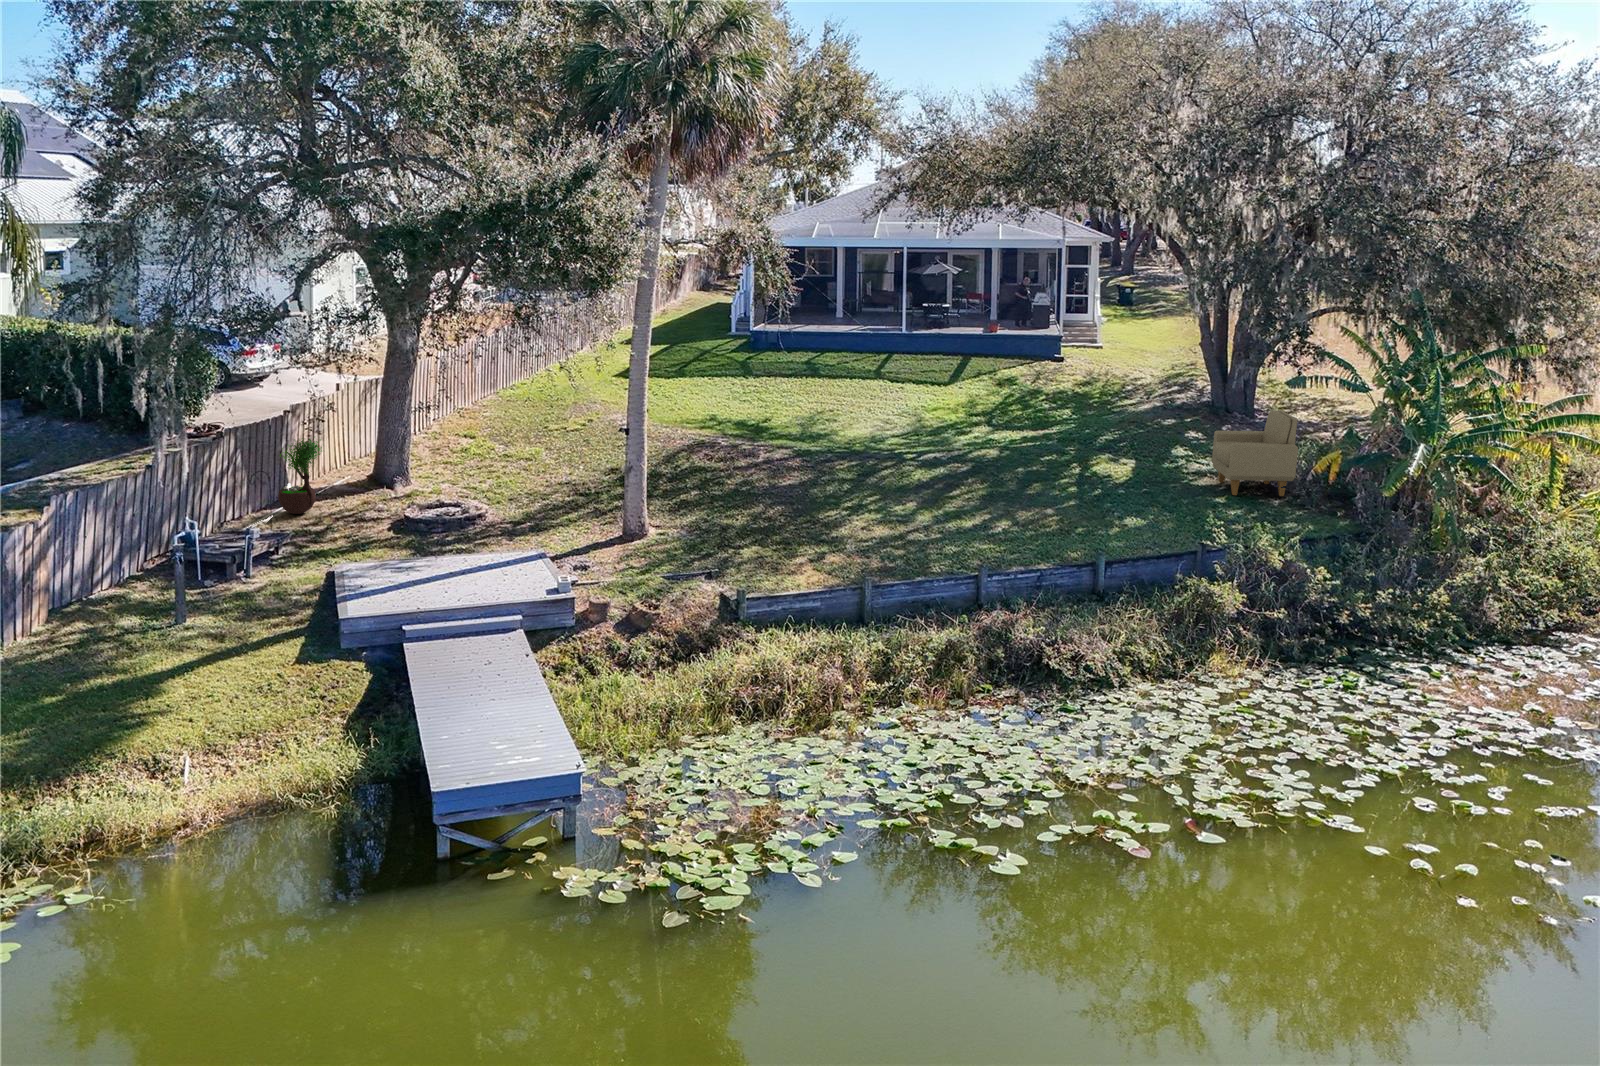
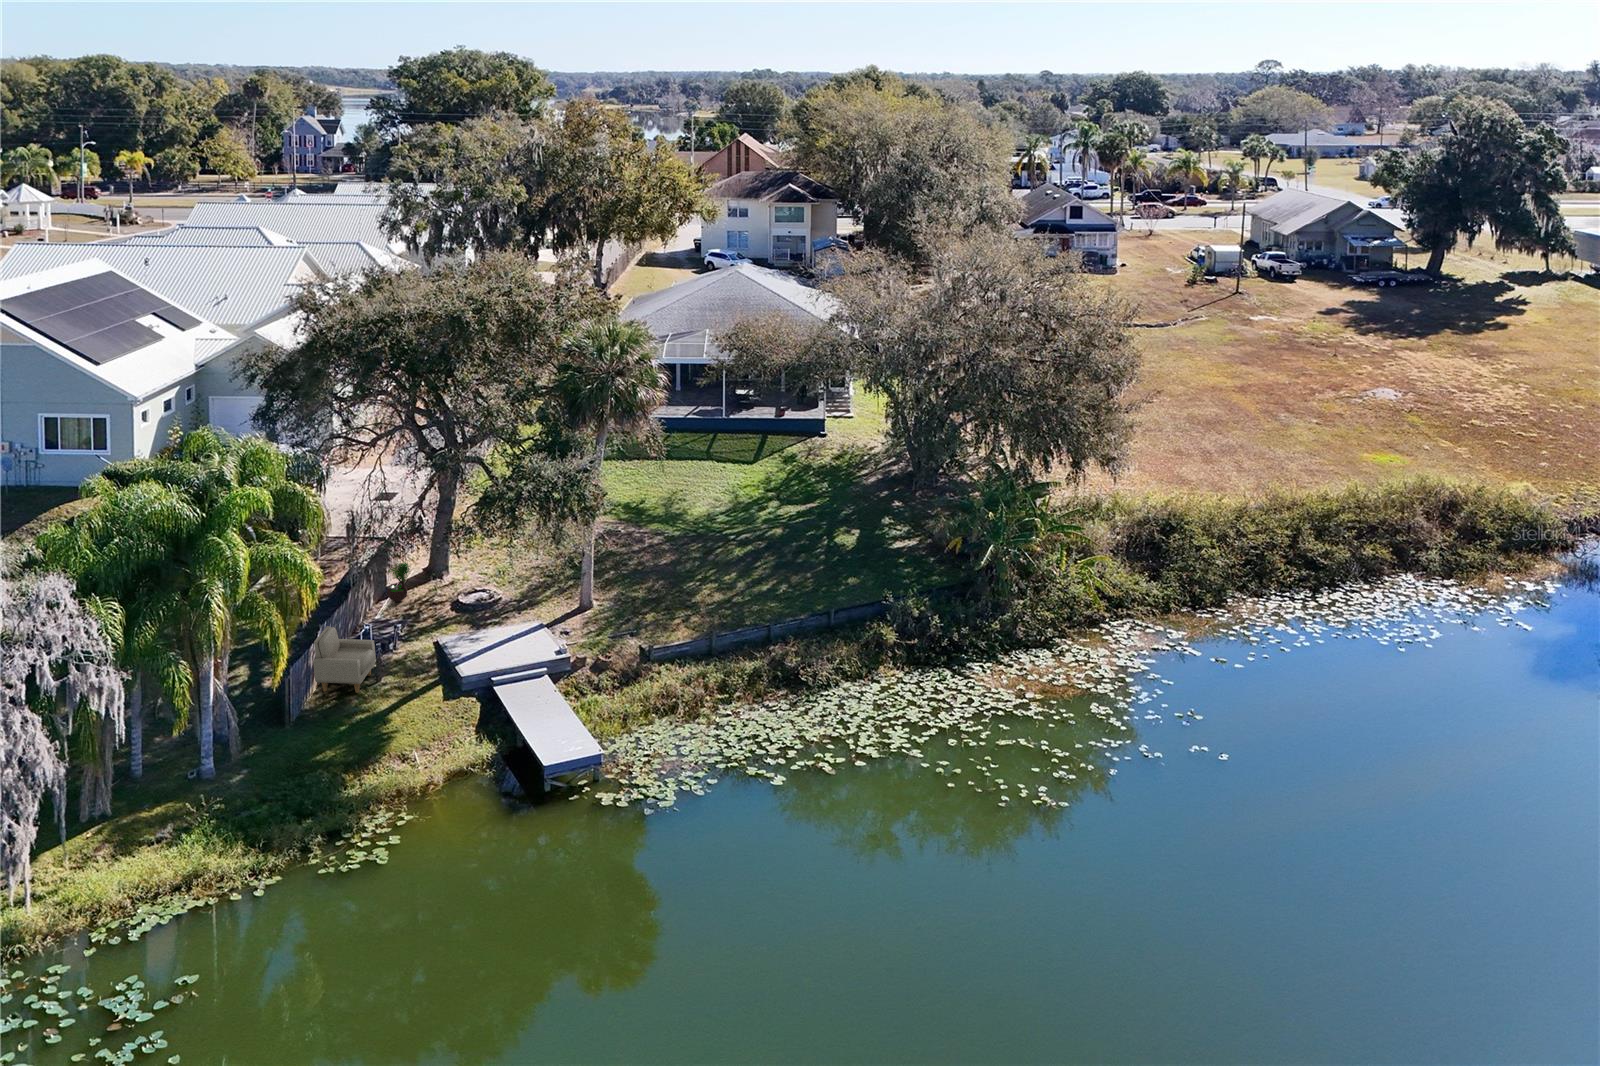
armchair: present [1212,410,1298,496] -> present [313,626,376,693]

